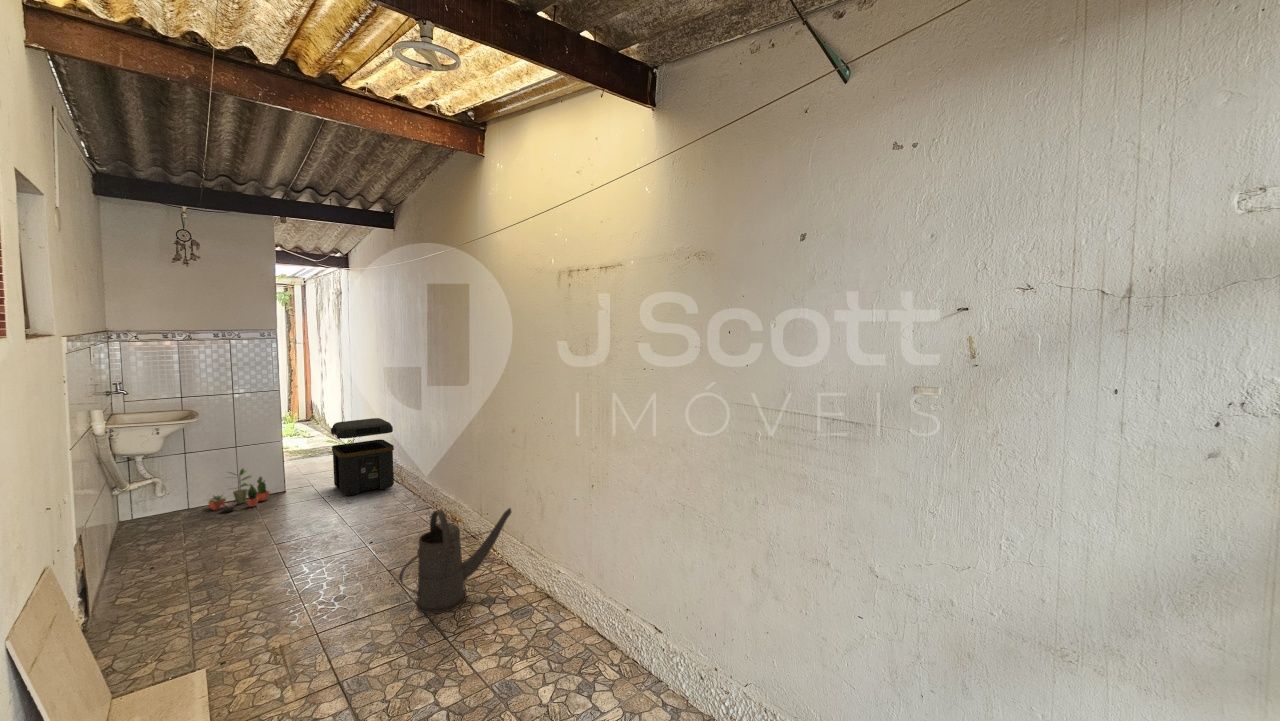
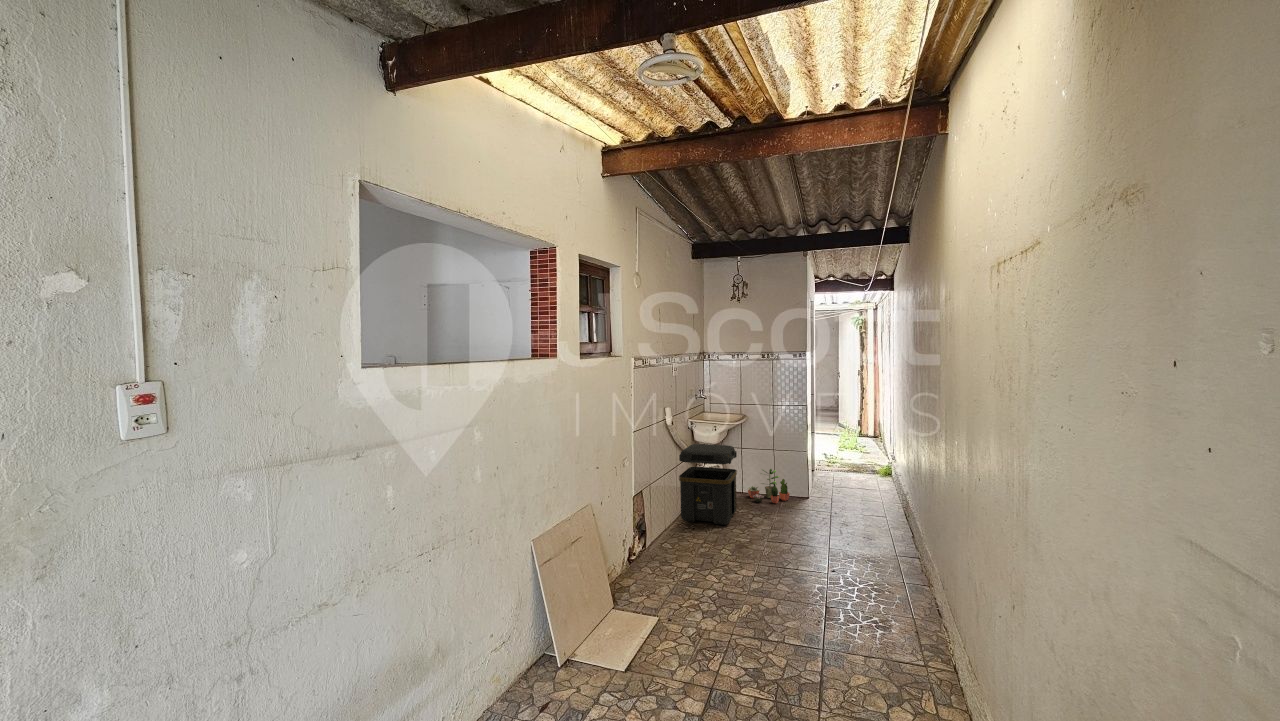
toolbox: present [331,418,394,496] -> present [679,444,737,525]
watering can: present [399,508,511,614] -> none [801,560,949,685]

